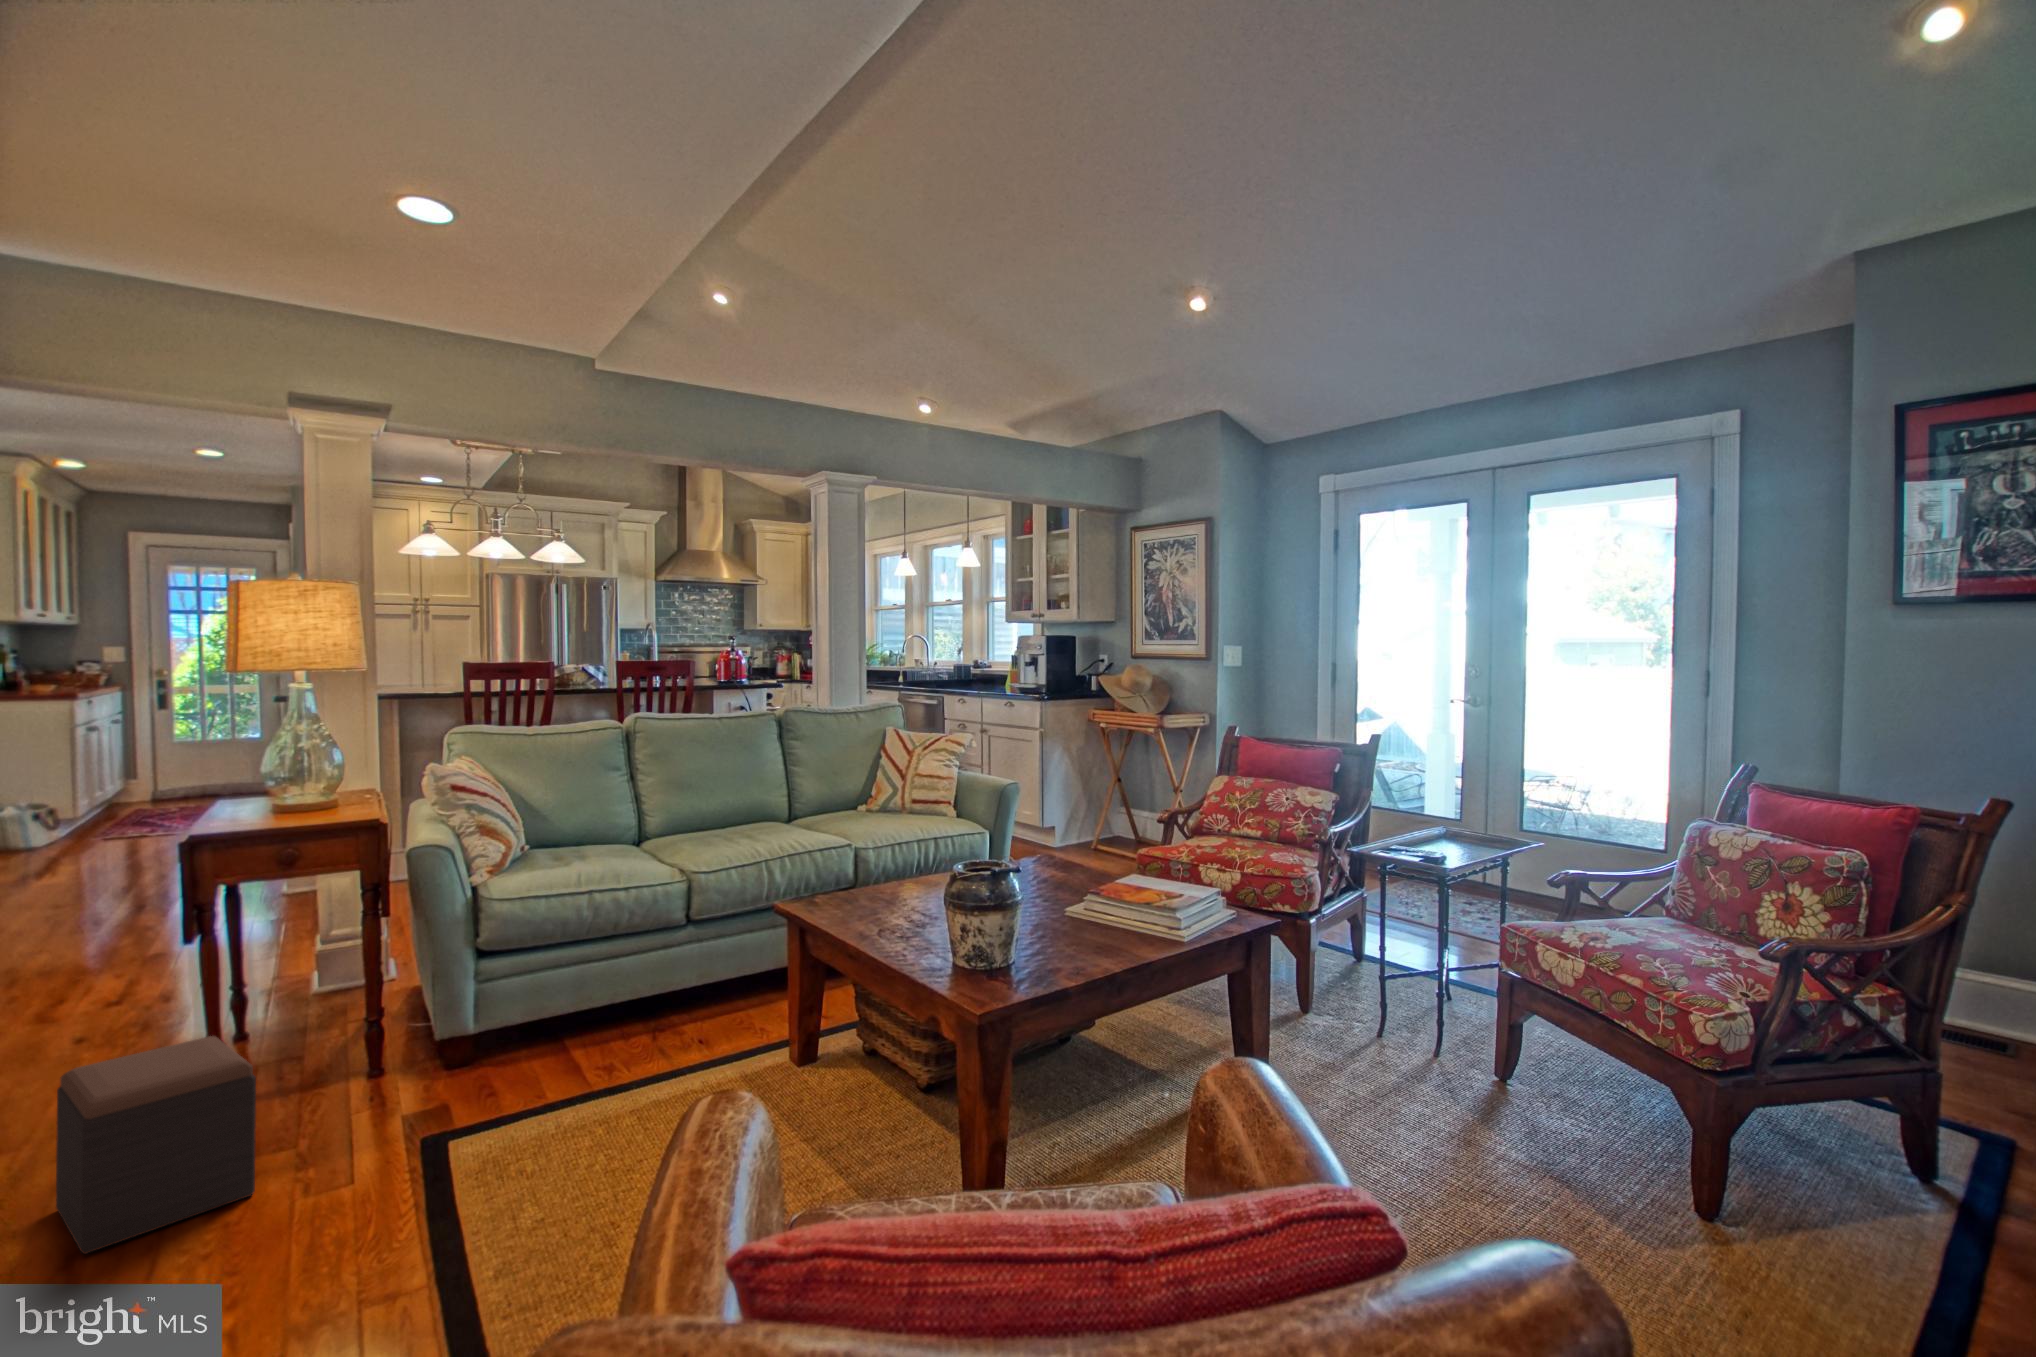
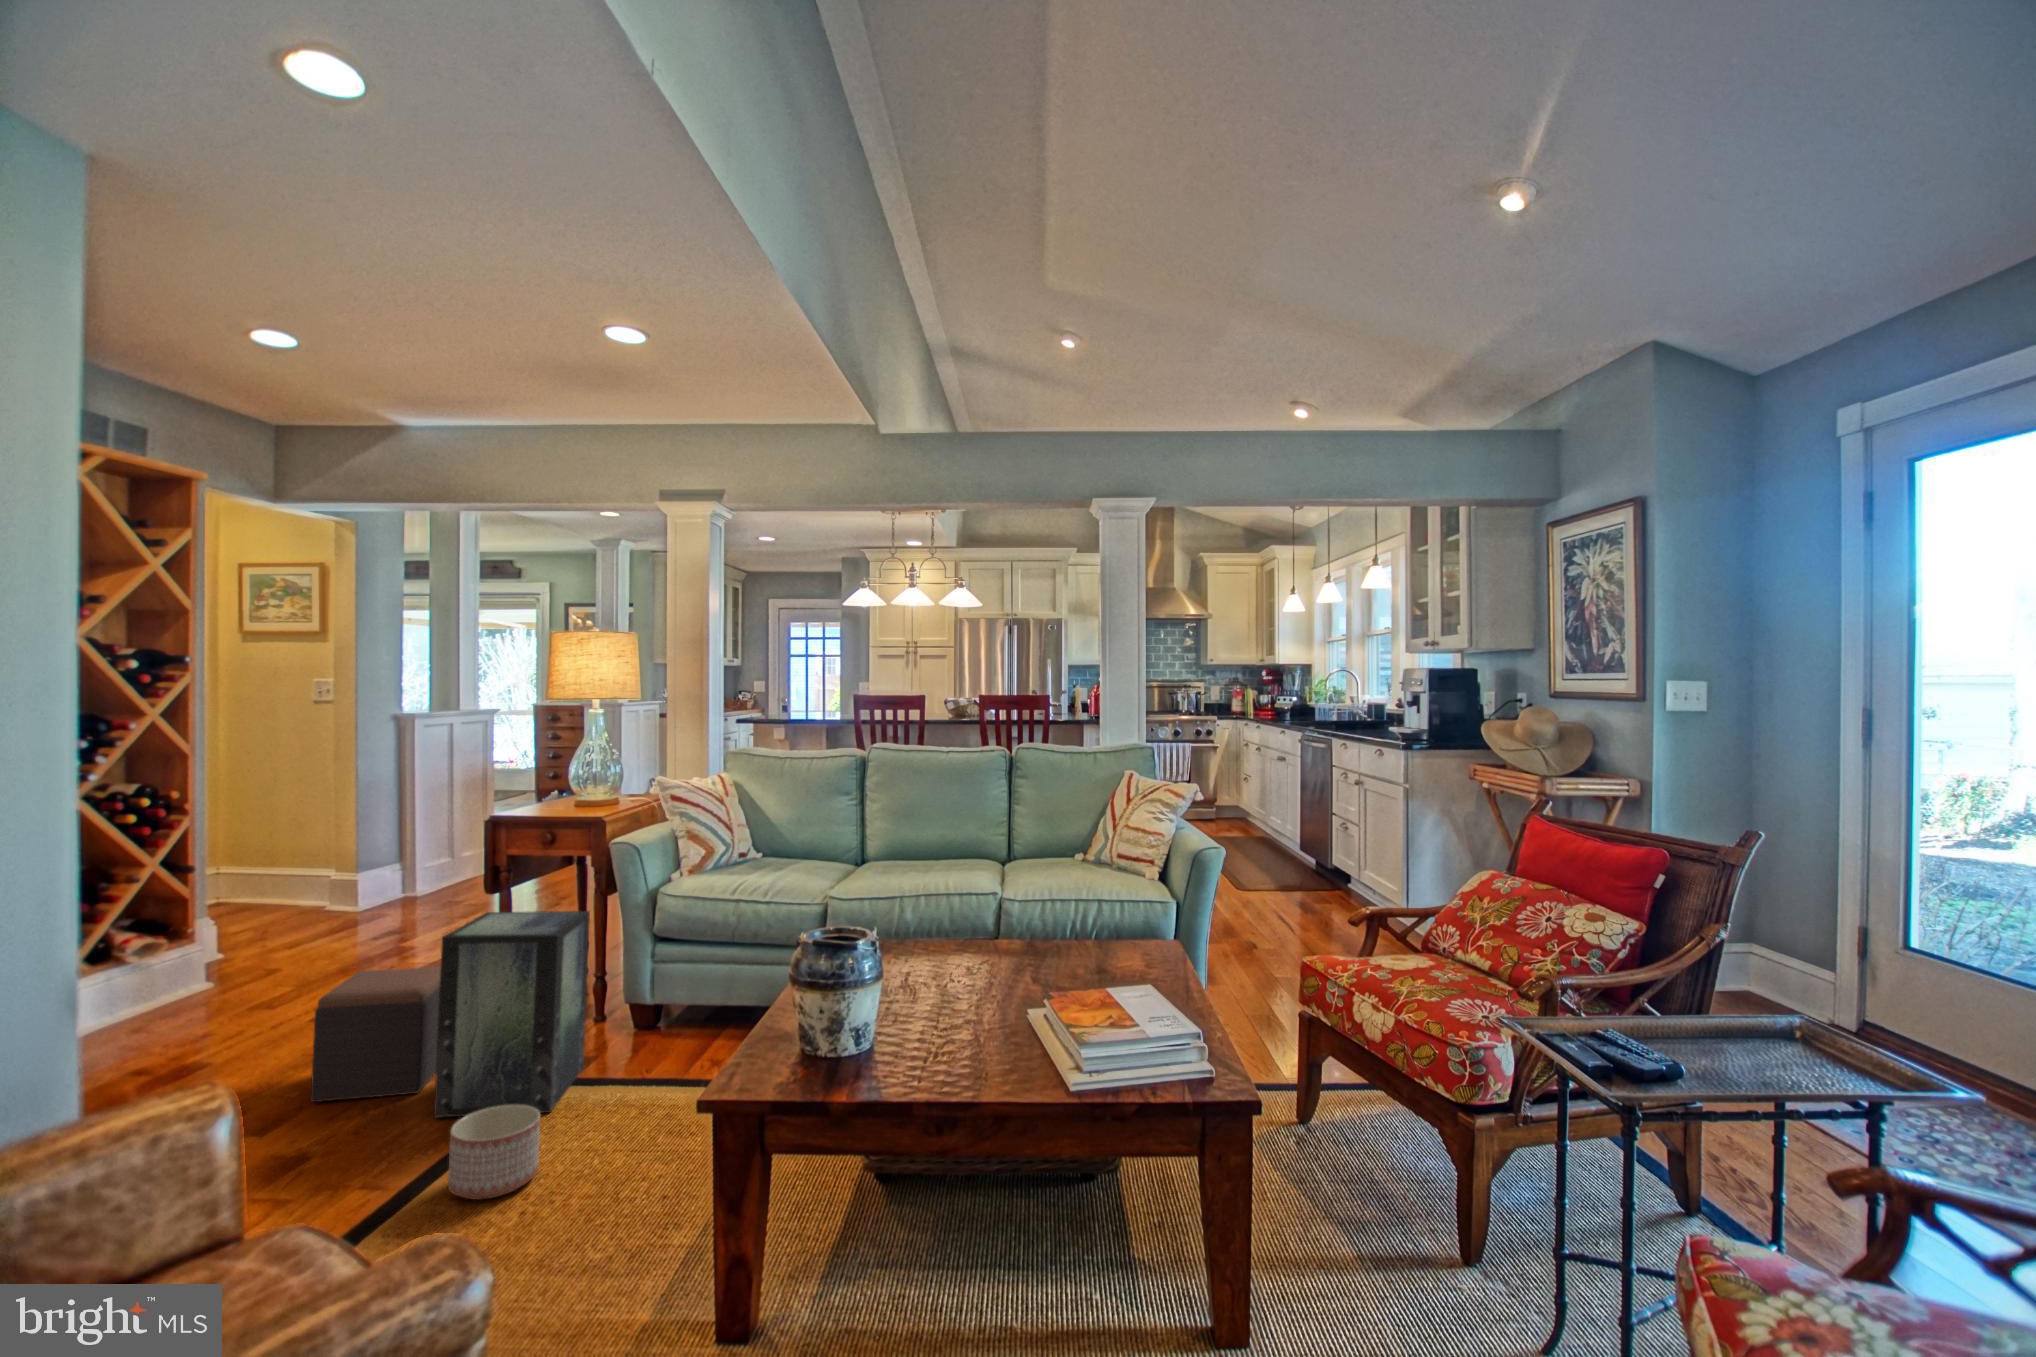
storage box: none [310,923,493,1202] -> present [434,911,590,1118]
planter: none [492,1127,592,1238] -> present [448,1105,541,1200]

